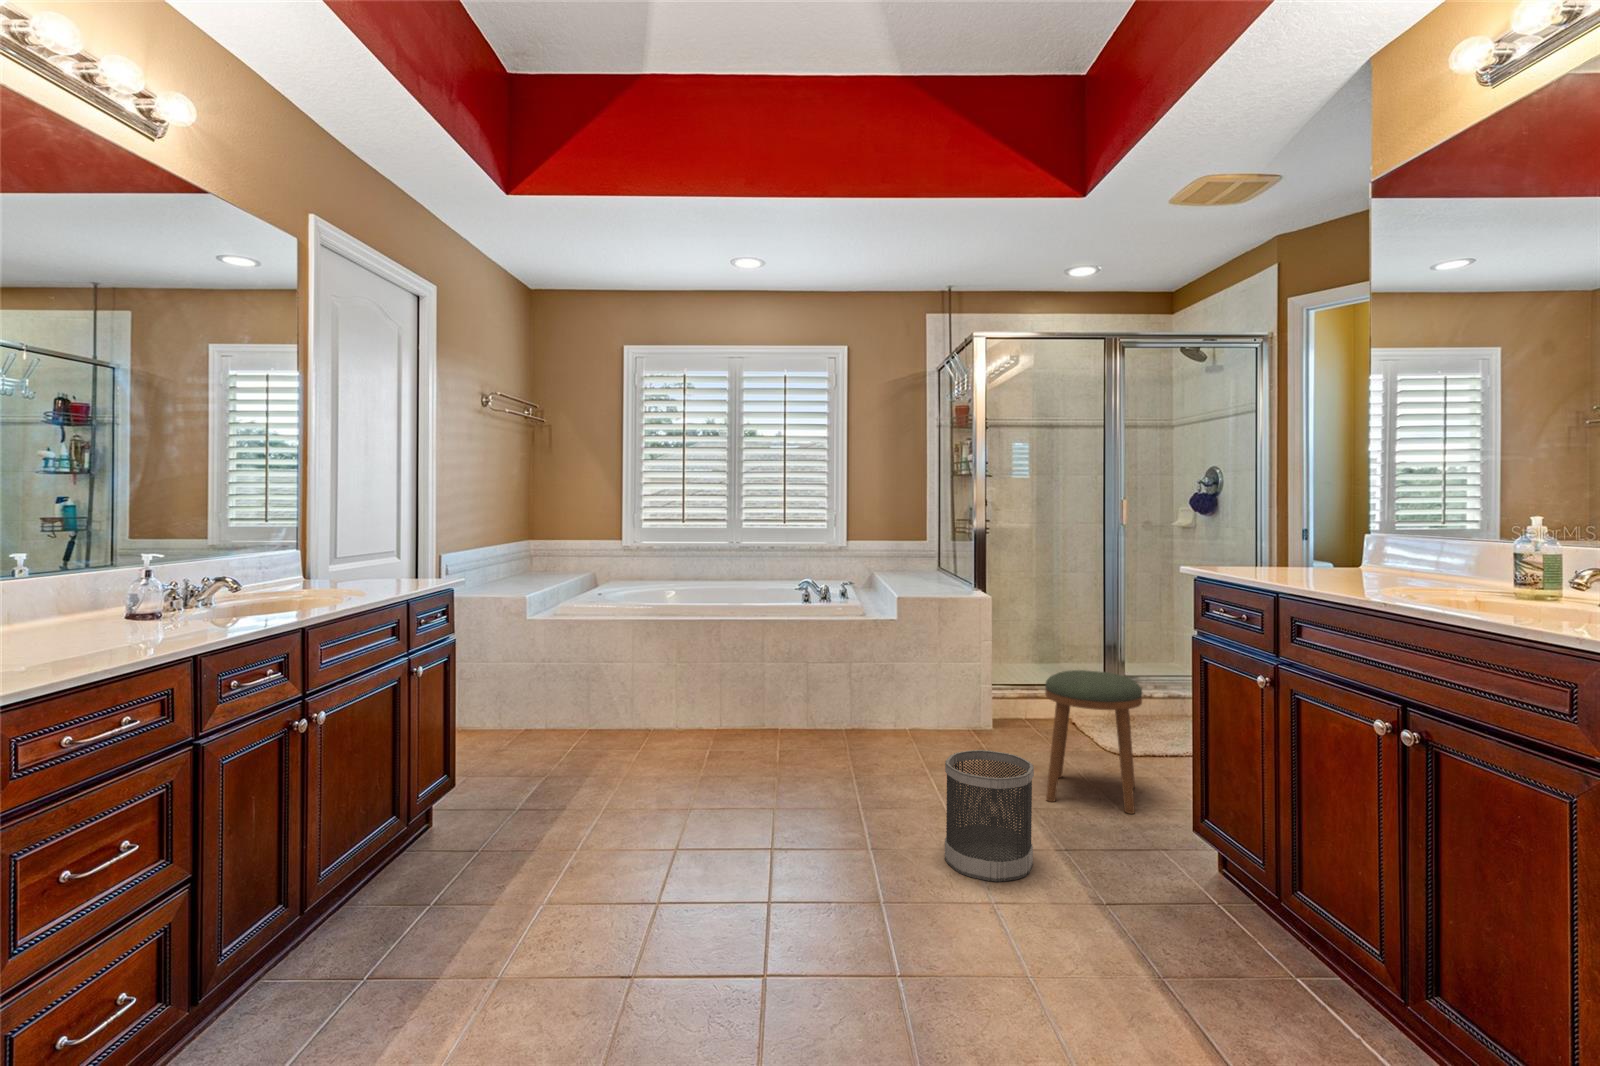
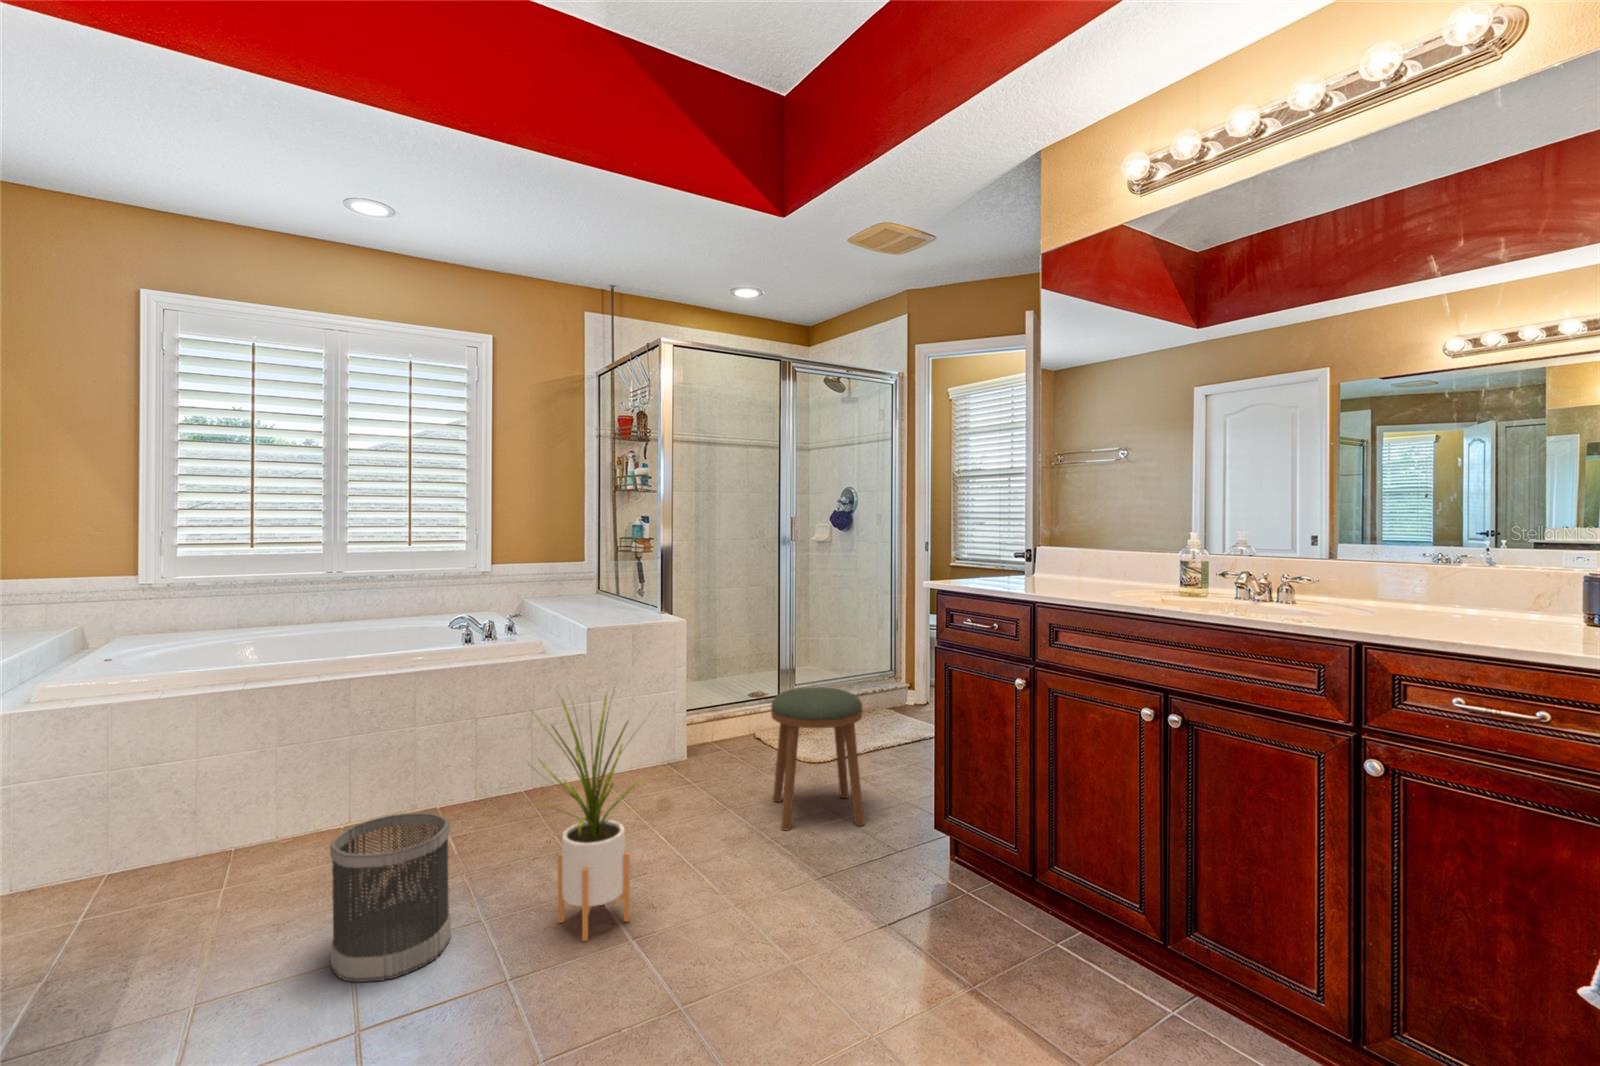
house plant: none [794,634,901,838] -> present [529,695,646,941]
wastebasket: present [945,750,1034,882] -> present [330,813,451,982]

